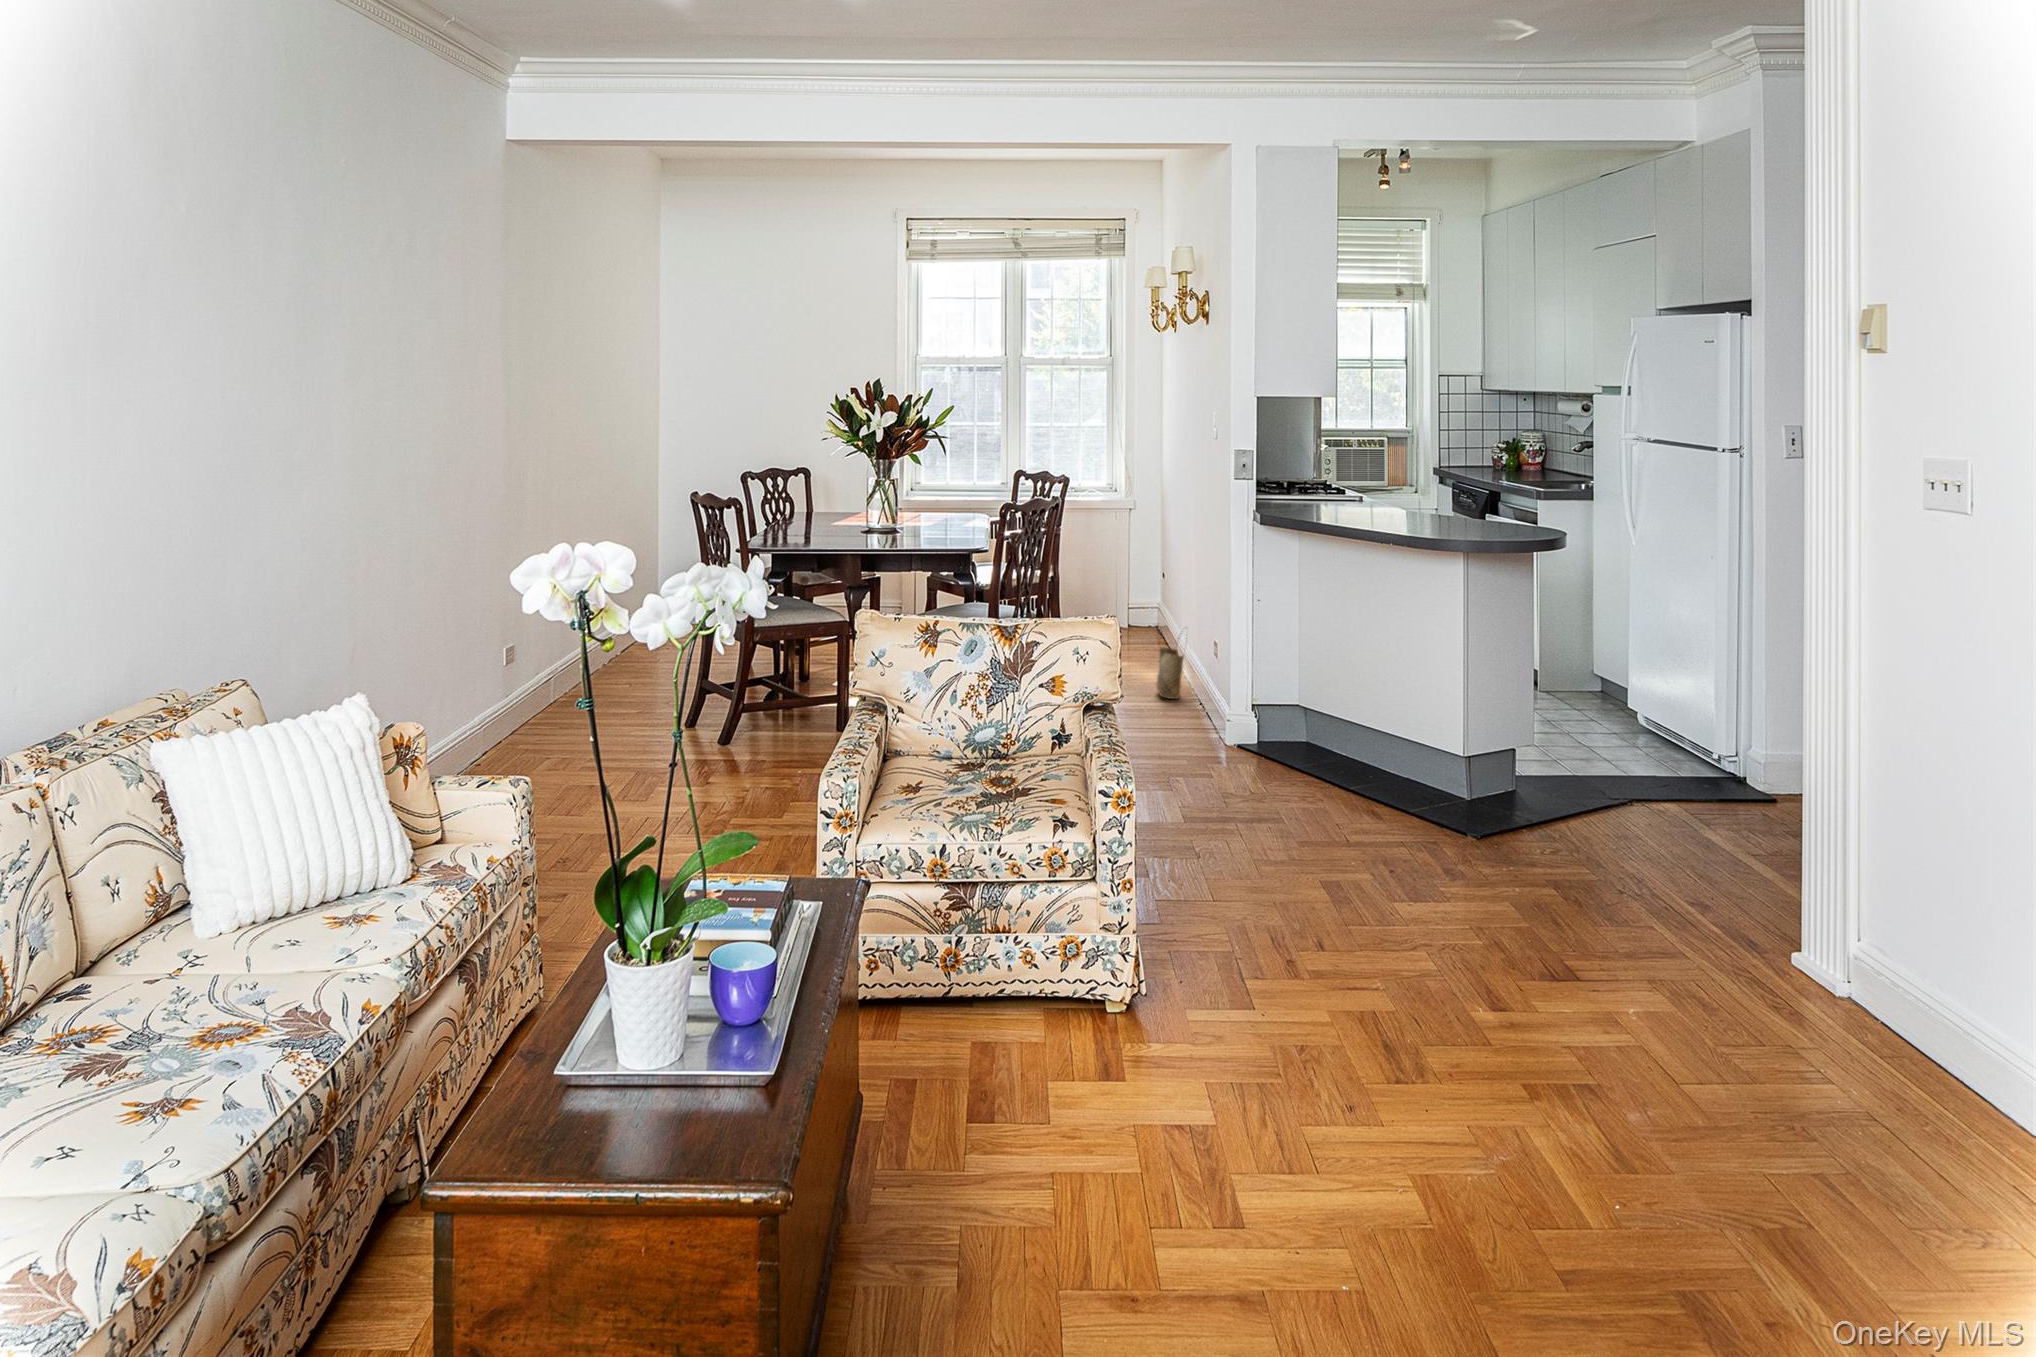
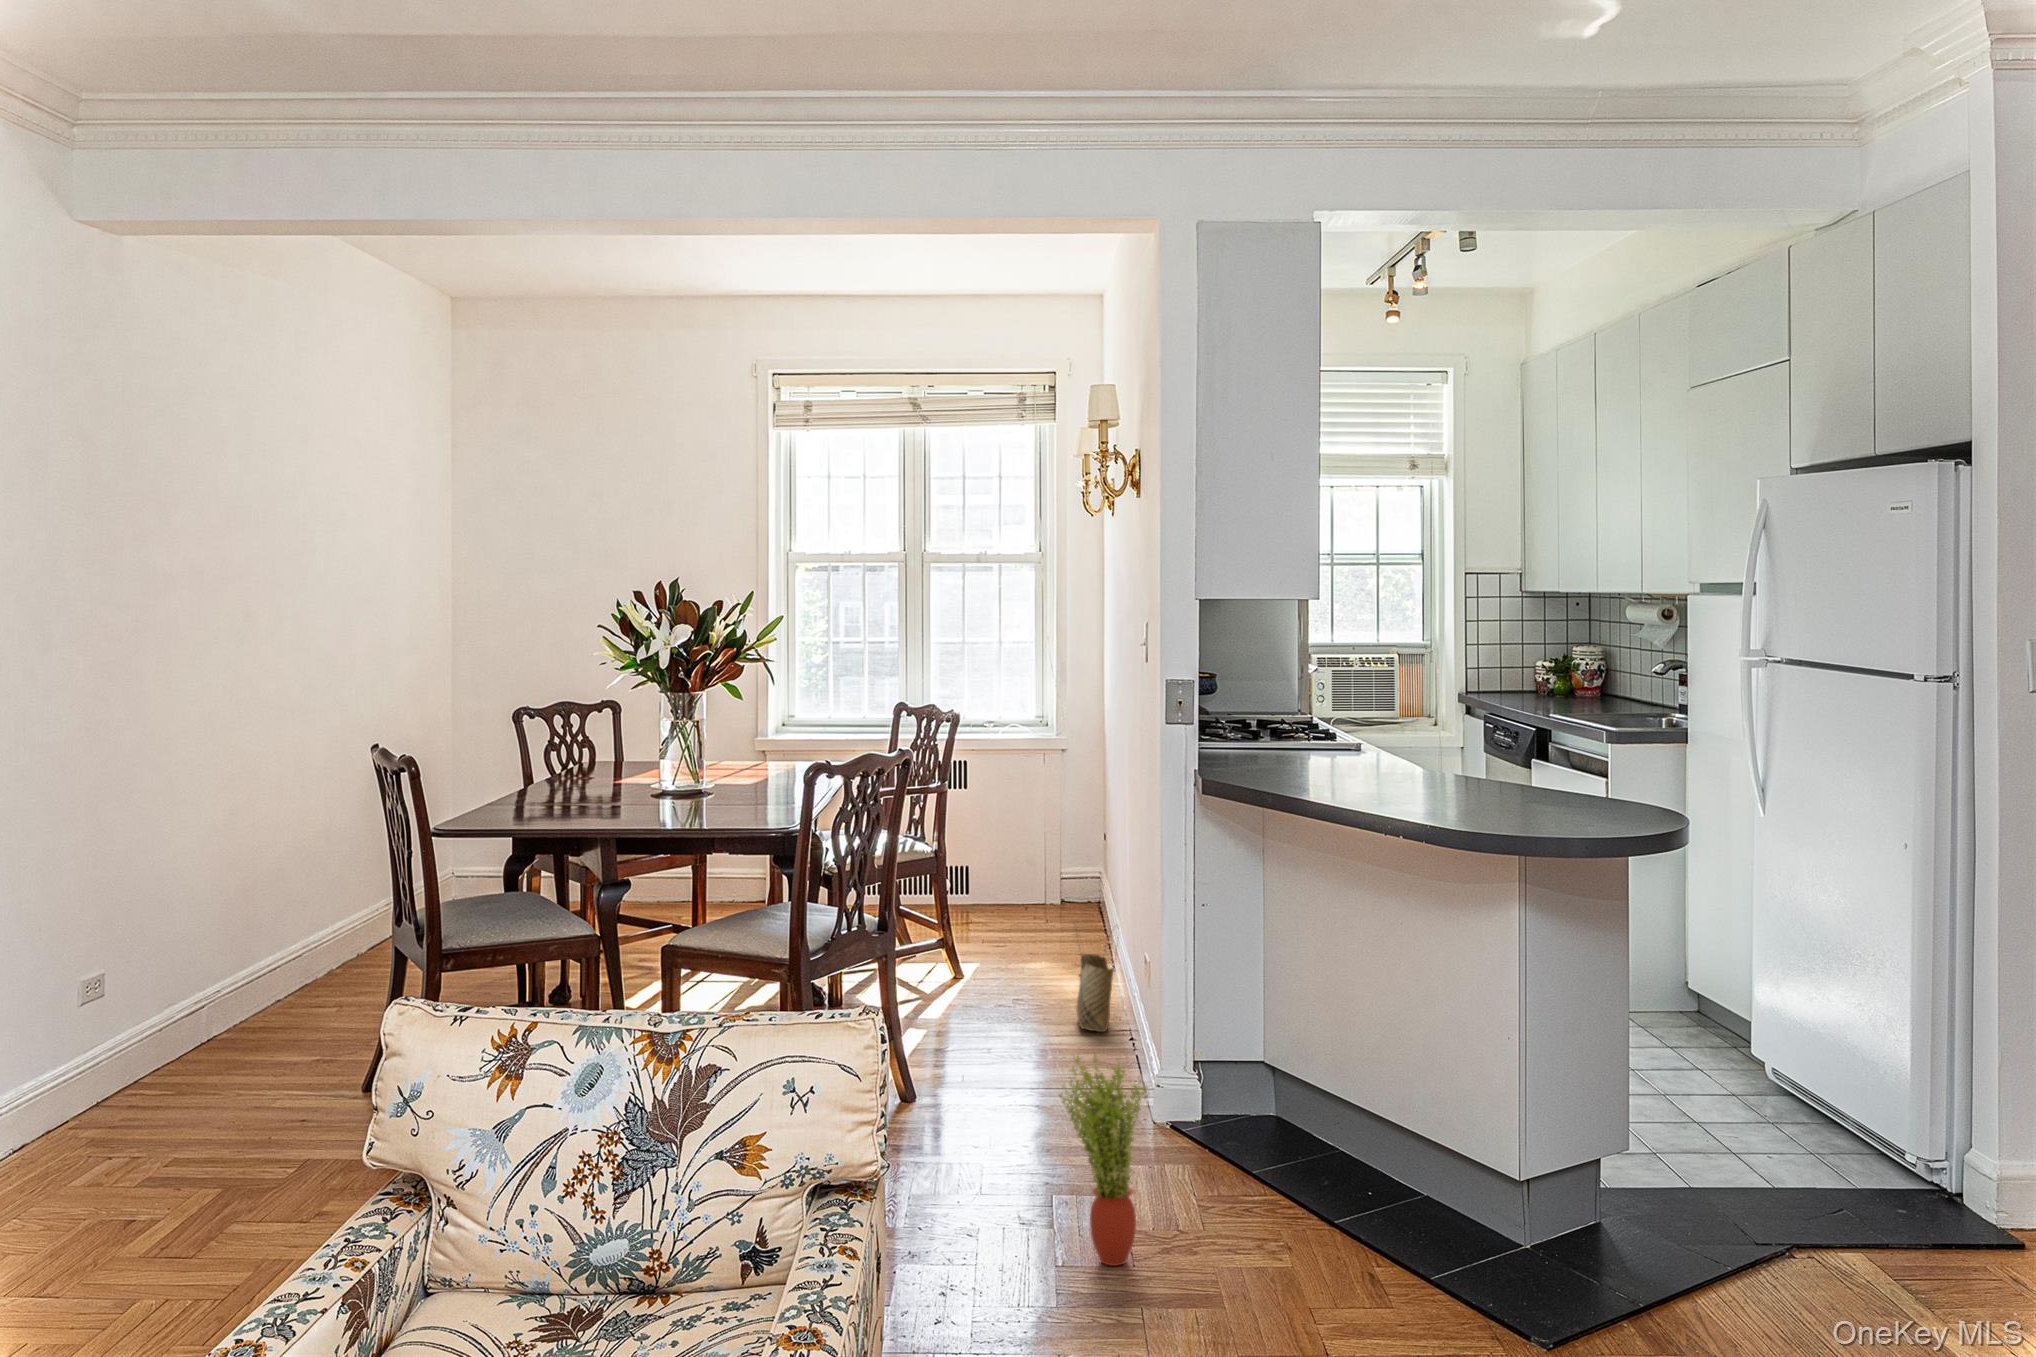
potted plant: none [1177,677,1233,804] -> present [1059,1052,1148,1266]

